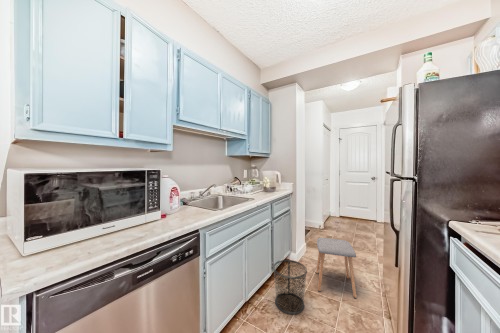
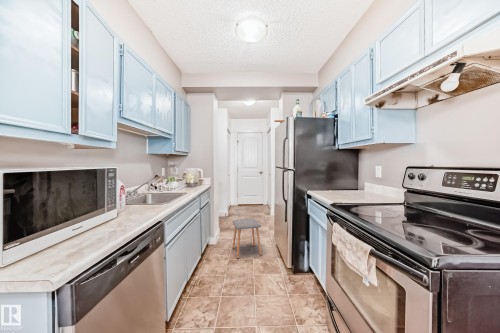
waste bin: present [273,260,307,314] -> none [205,240,232,279]

